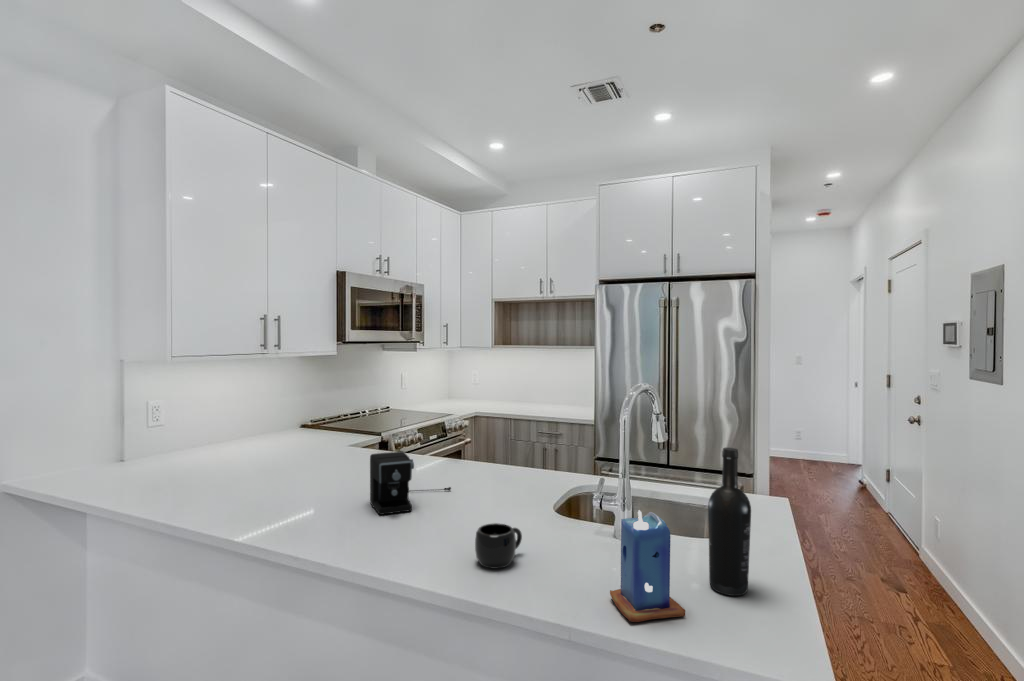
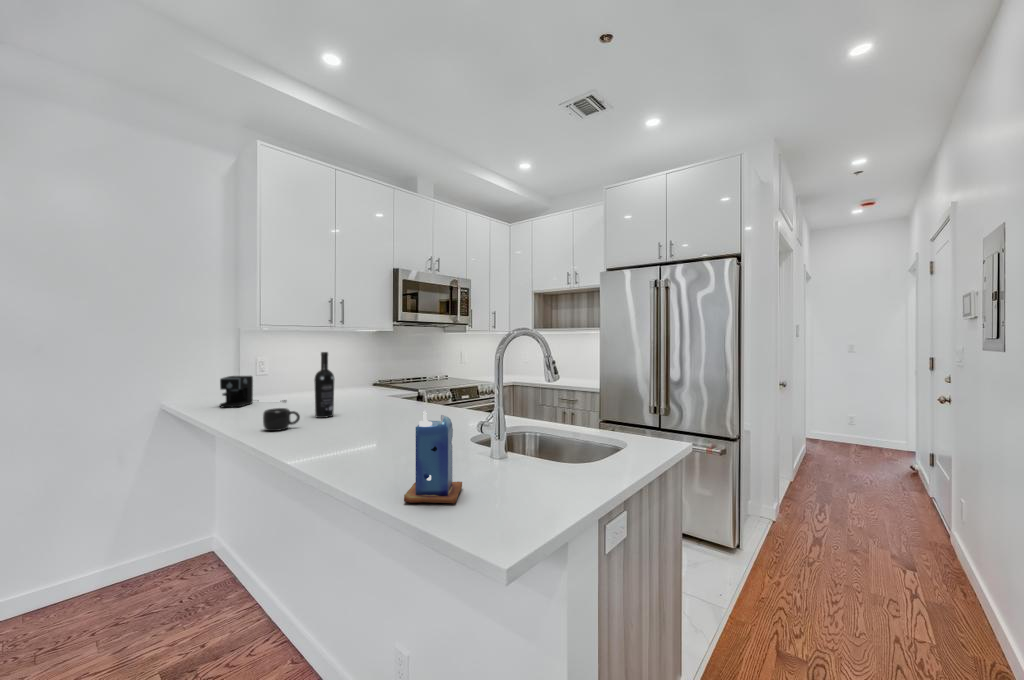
wine bottle: present [708,448,751,596] -> present [314,352,334,418]
coffee maker: present [370,452,451,515] -> present [220,376,286,407]
mug: present [475,523,522,569] -> present [263,408,300,431]

